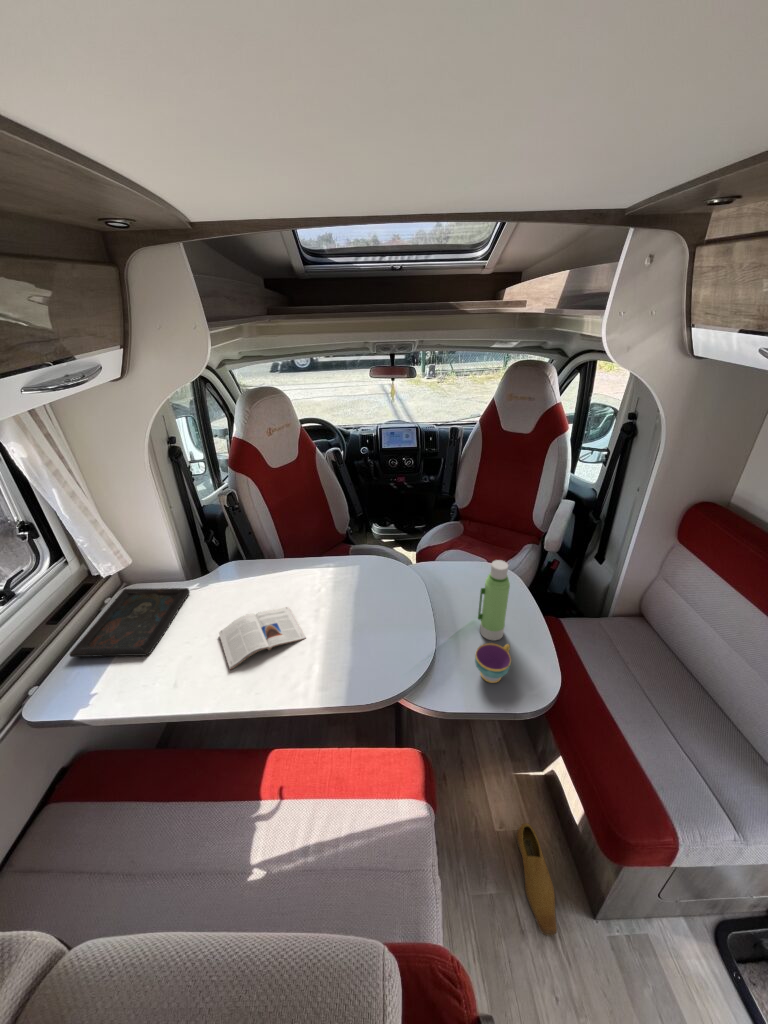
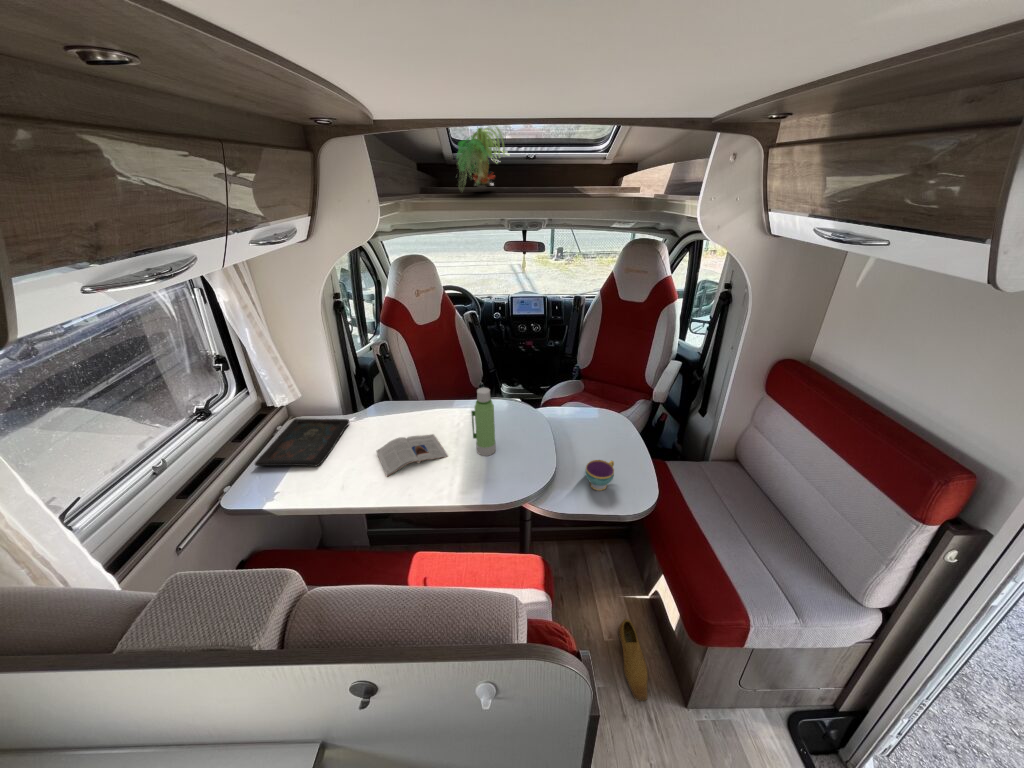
plant: none [309,226,373,312] -> present [457,127,509,189]
water bottle: present [478,560,510,640] -> present [471,388,496,456]

